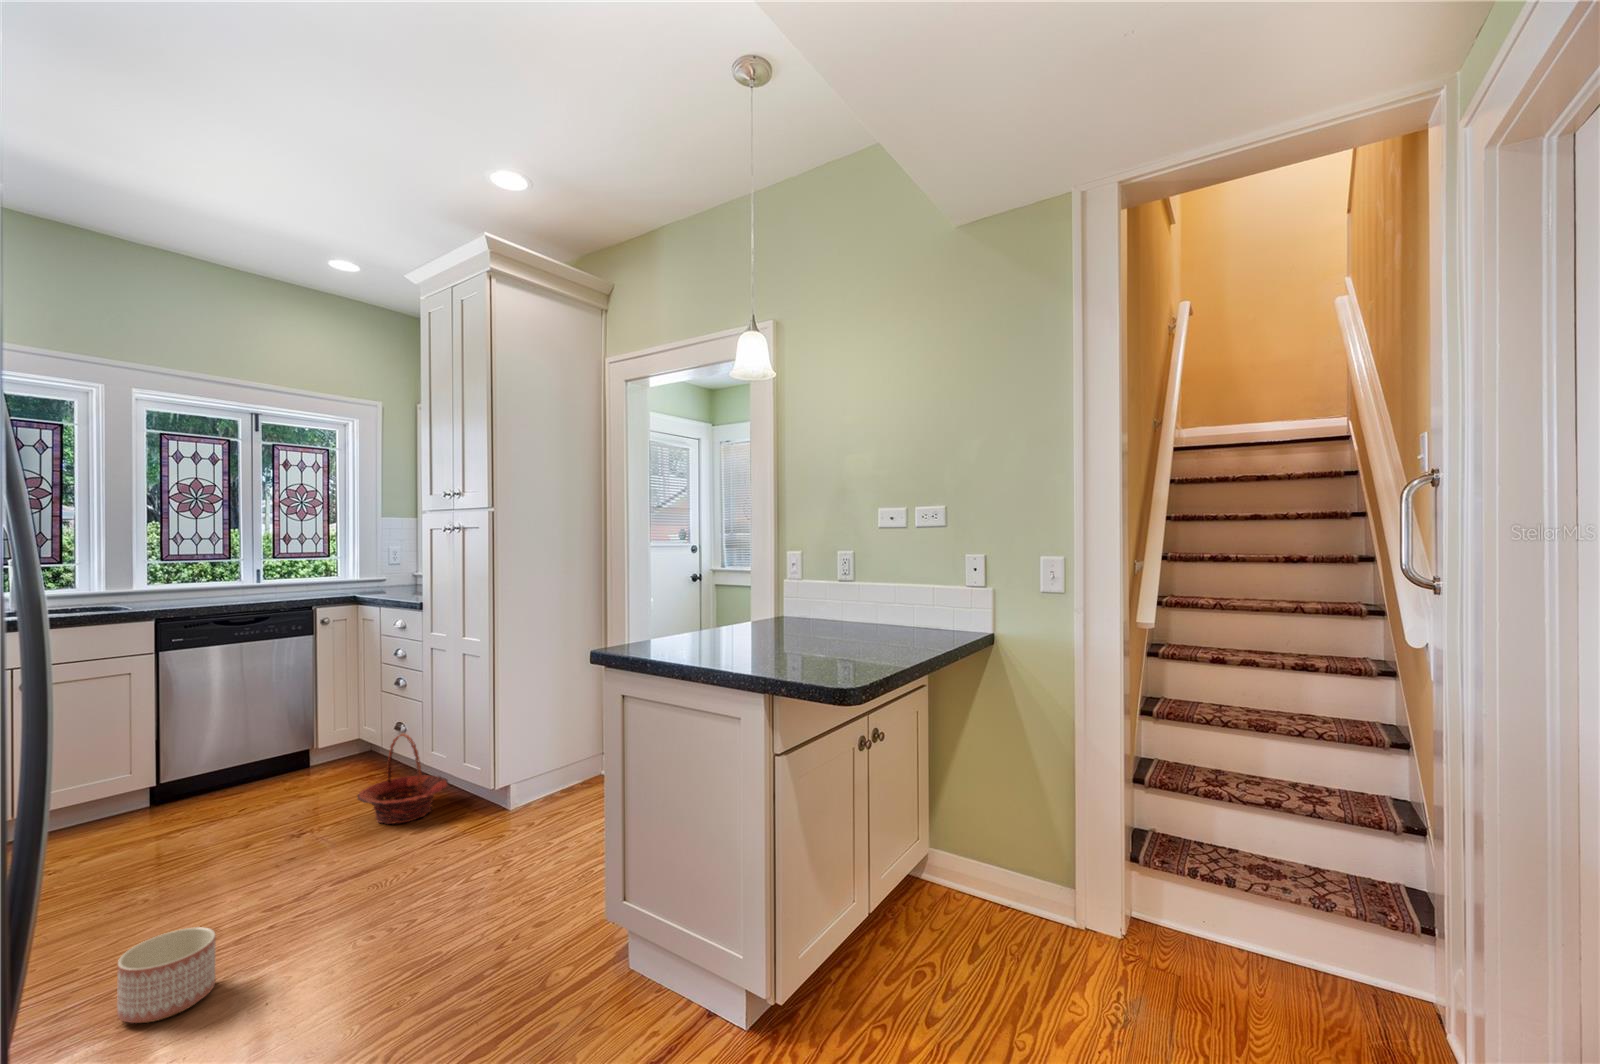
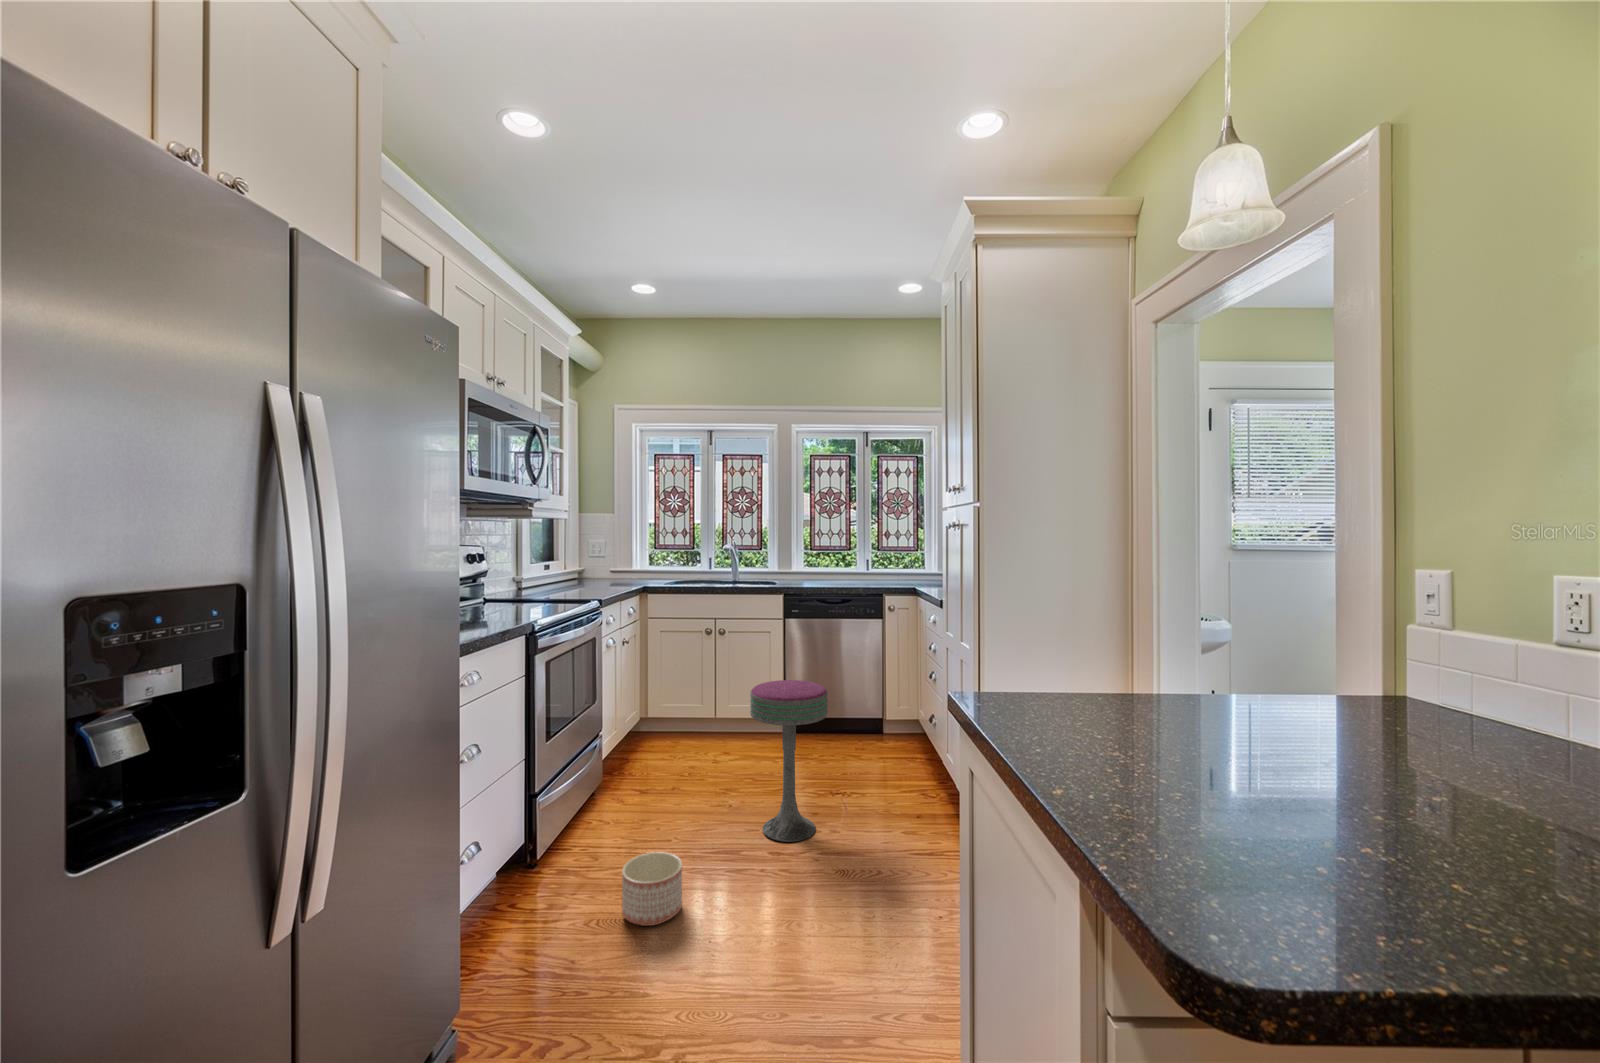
bar stool: none [222,704,333,890] -> present [750,680,828,842]
basket: present [358,734,448,824] -> none [867,729,948,820]

